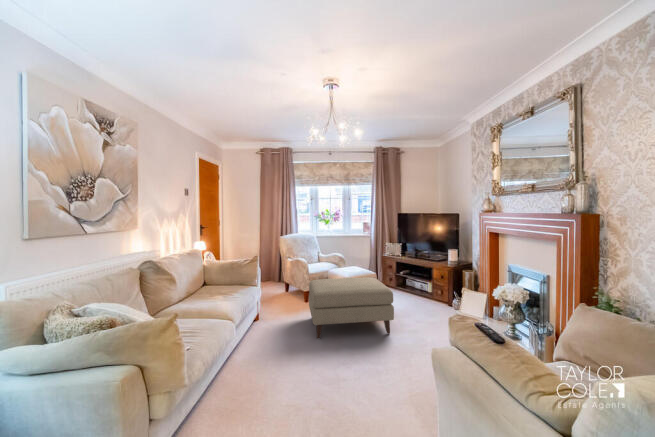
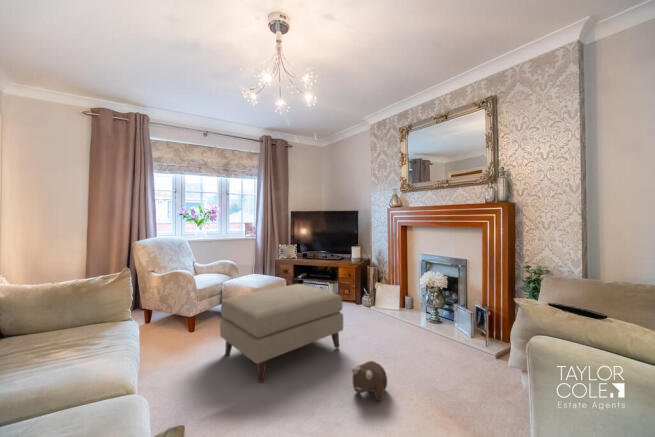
plush toy: none [360,342,395,372] -> present [351,361,387,401]

